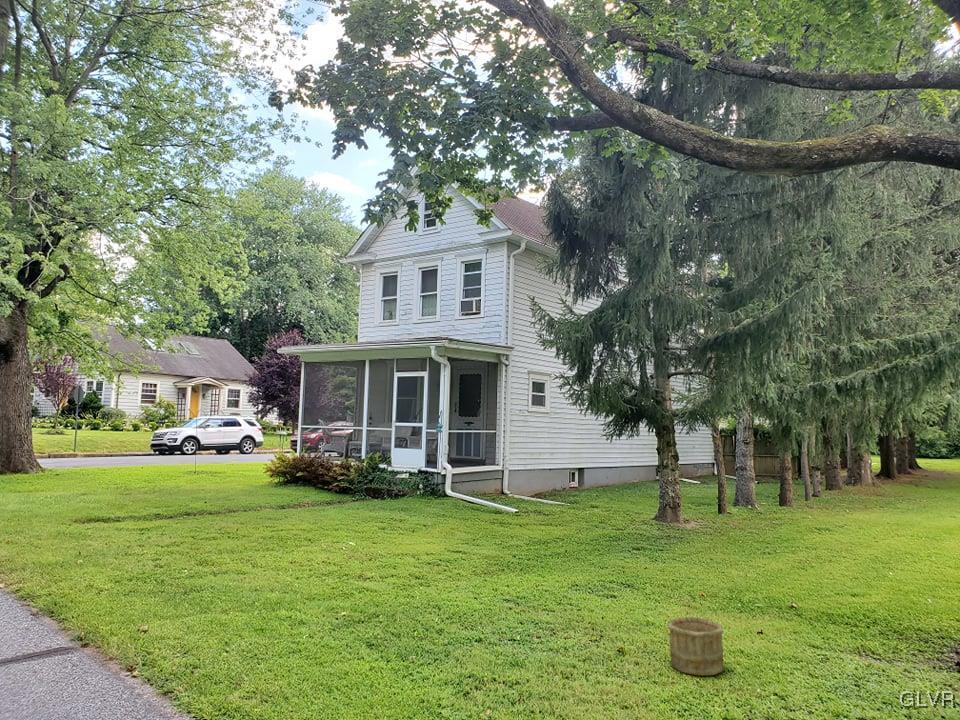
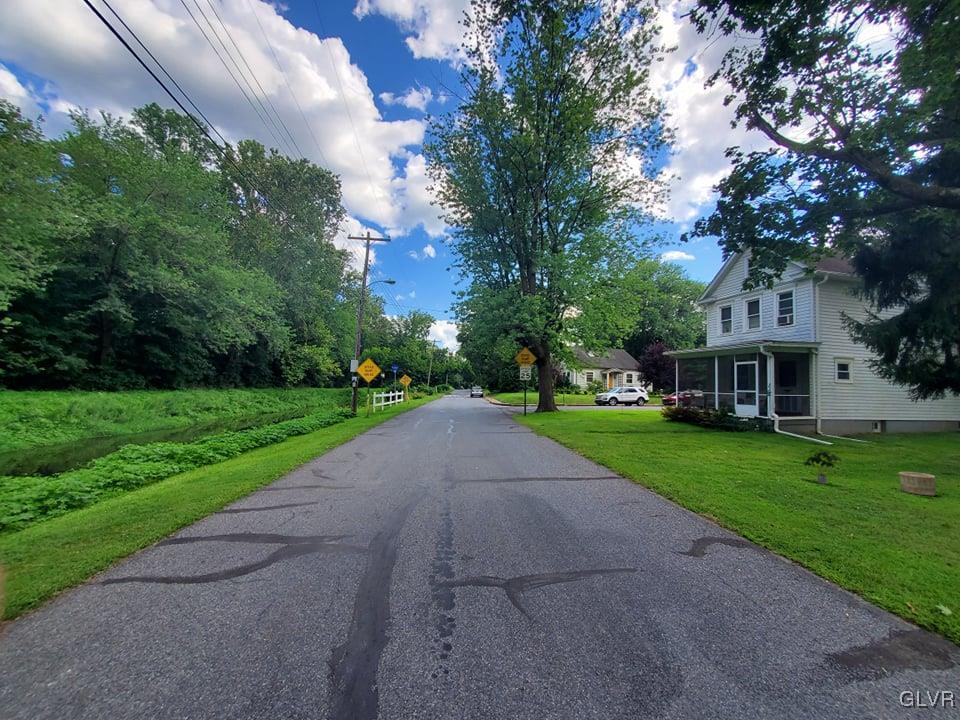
potted plant: none [507,598,585,691] -> present [803,450,841,484]

